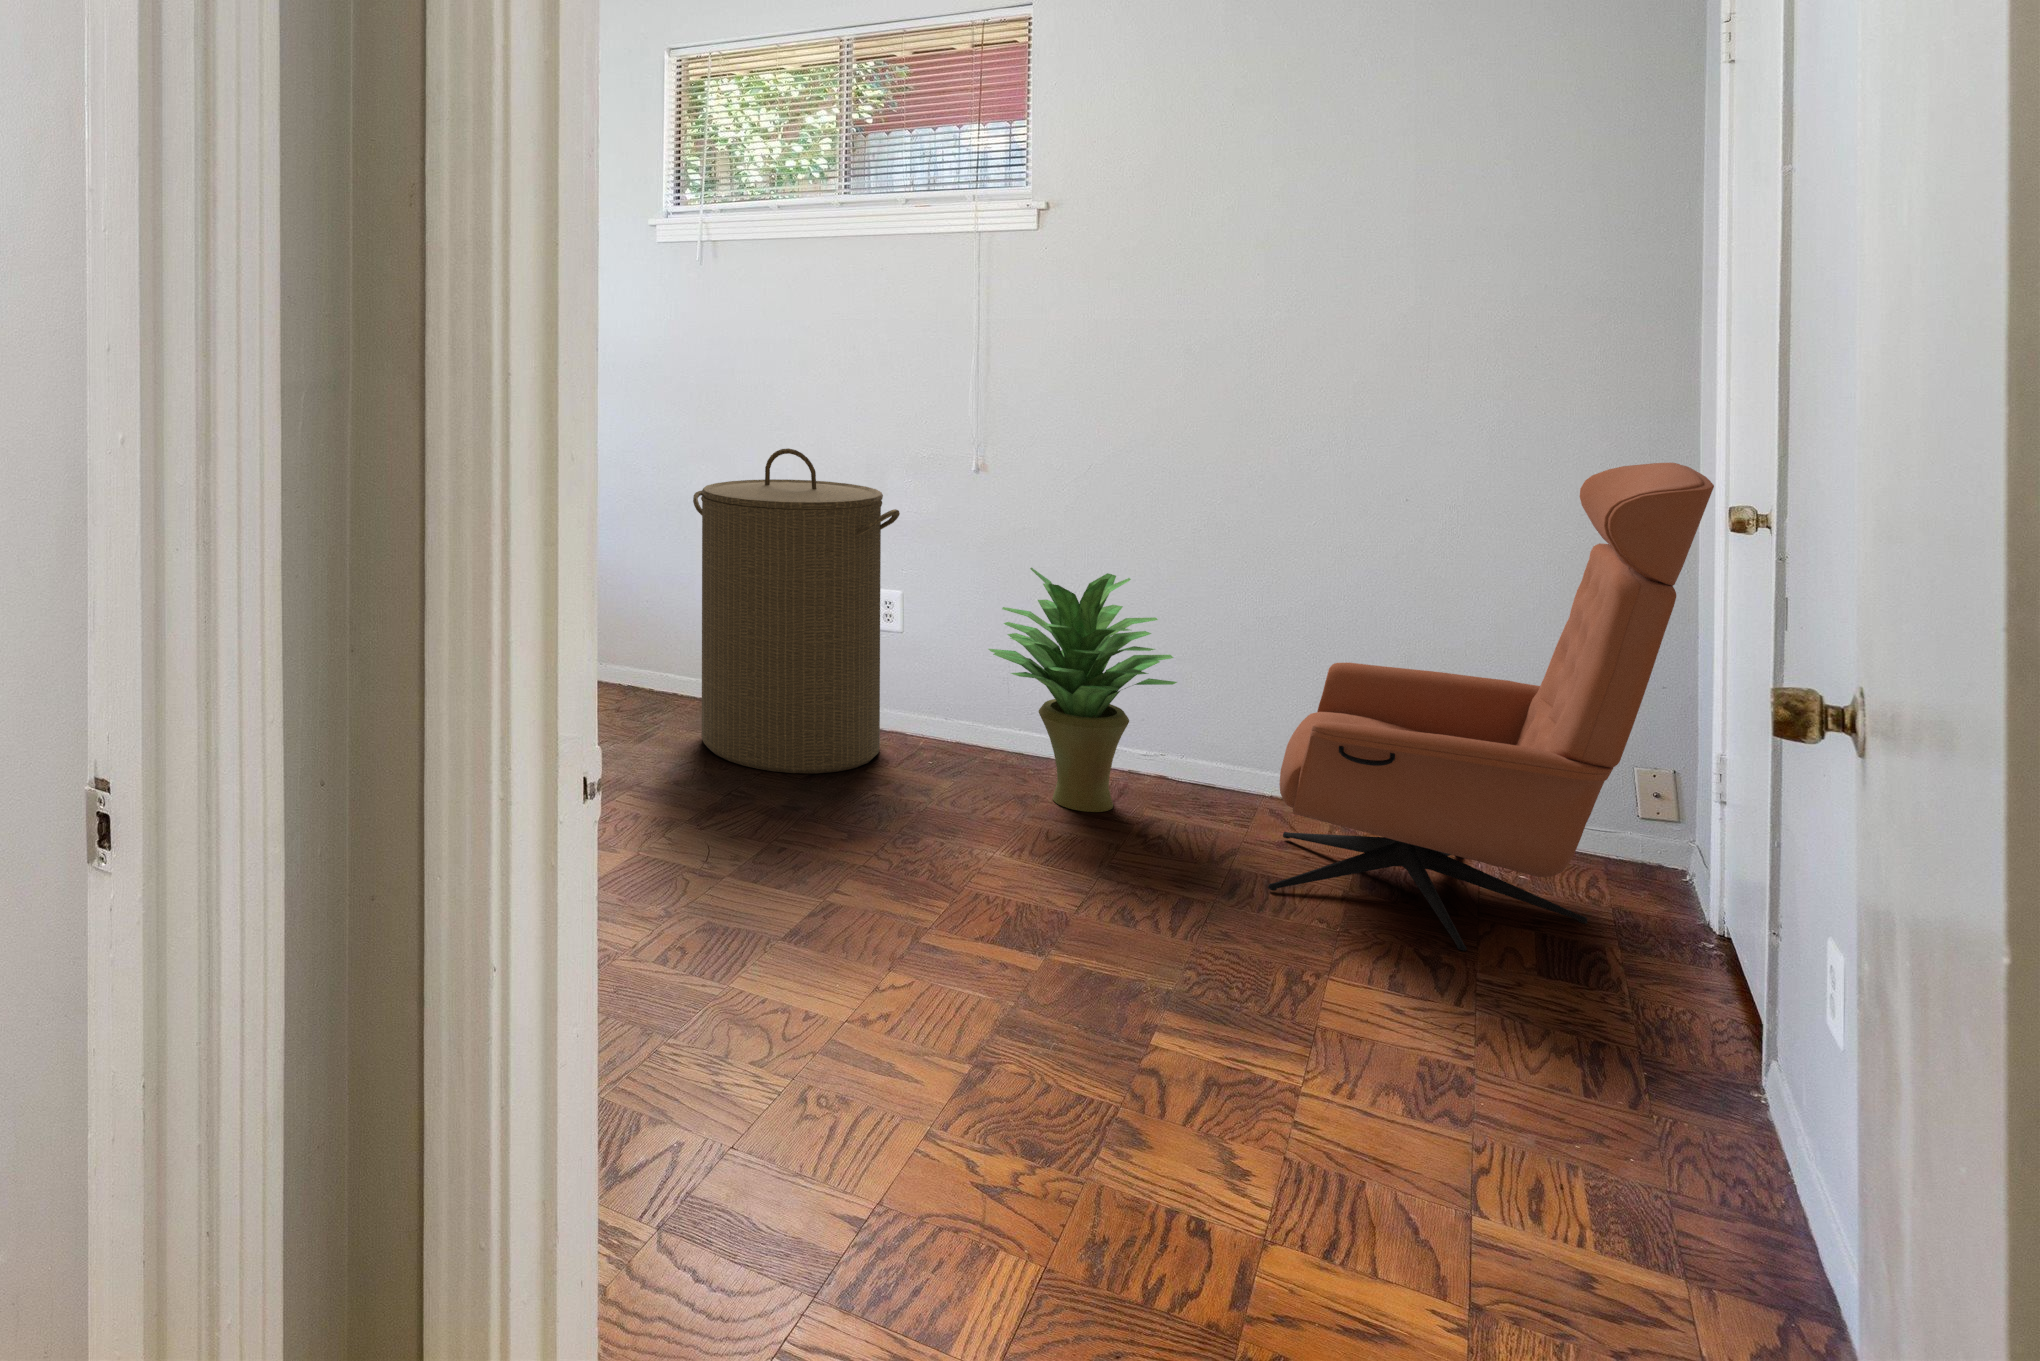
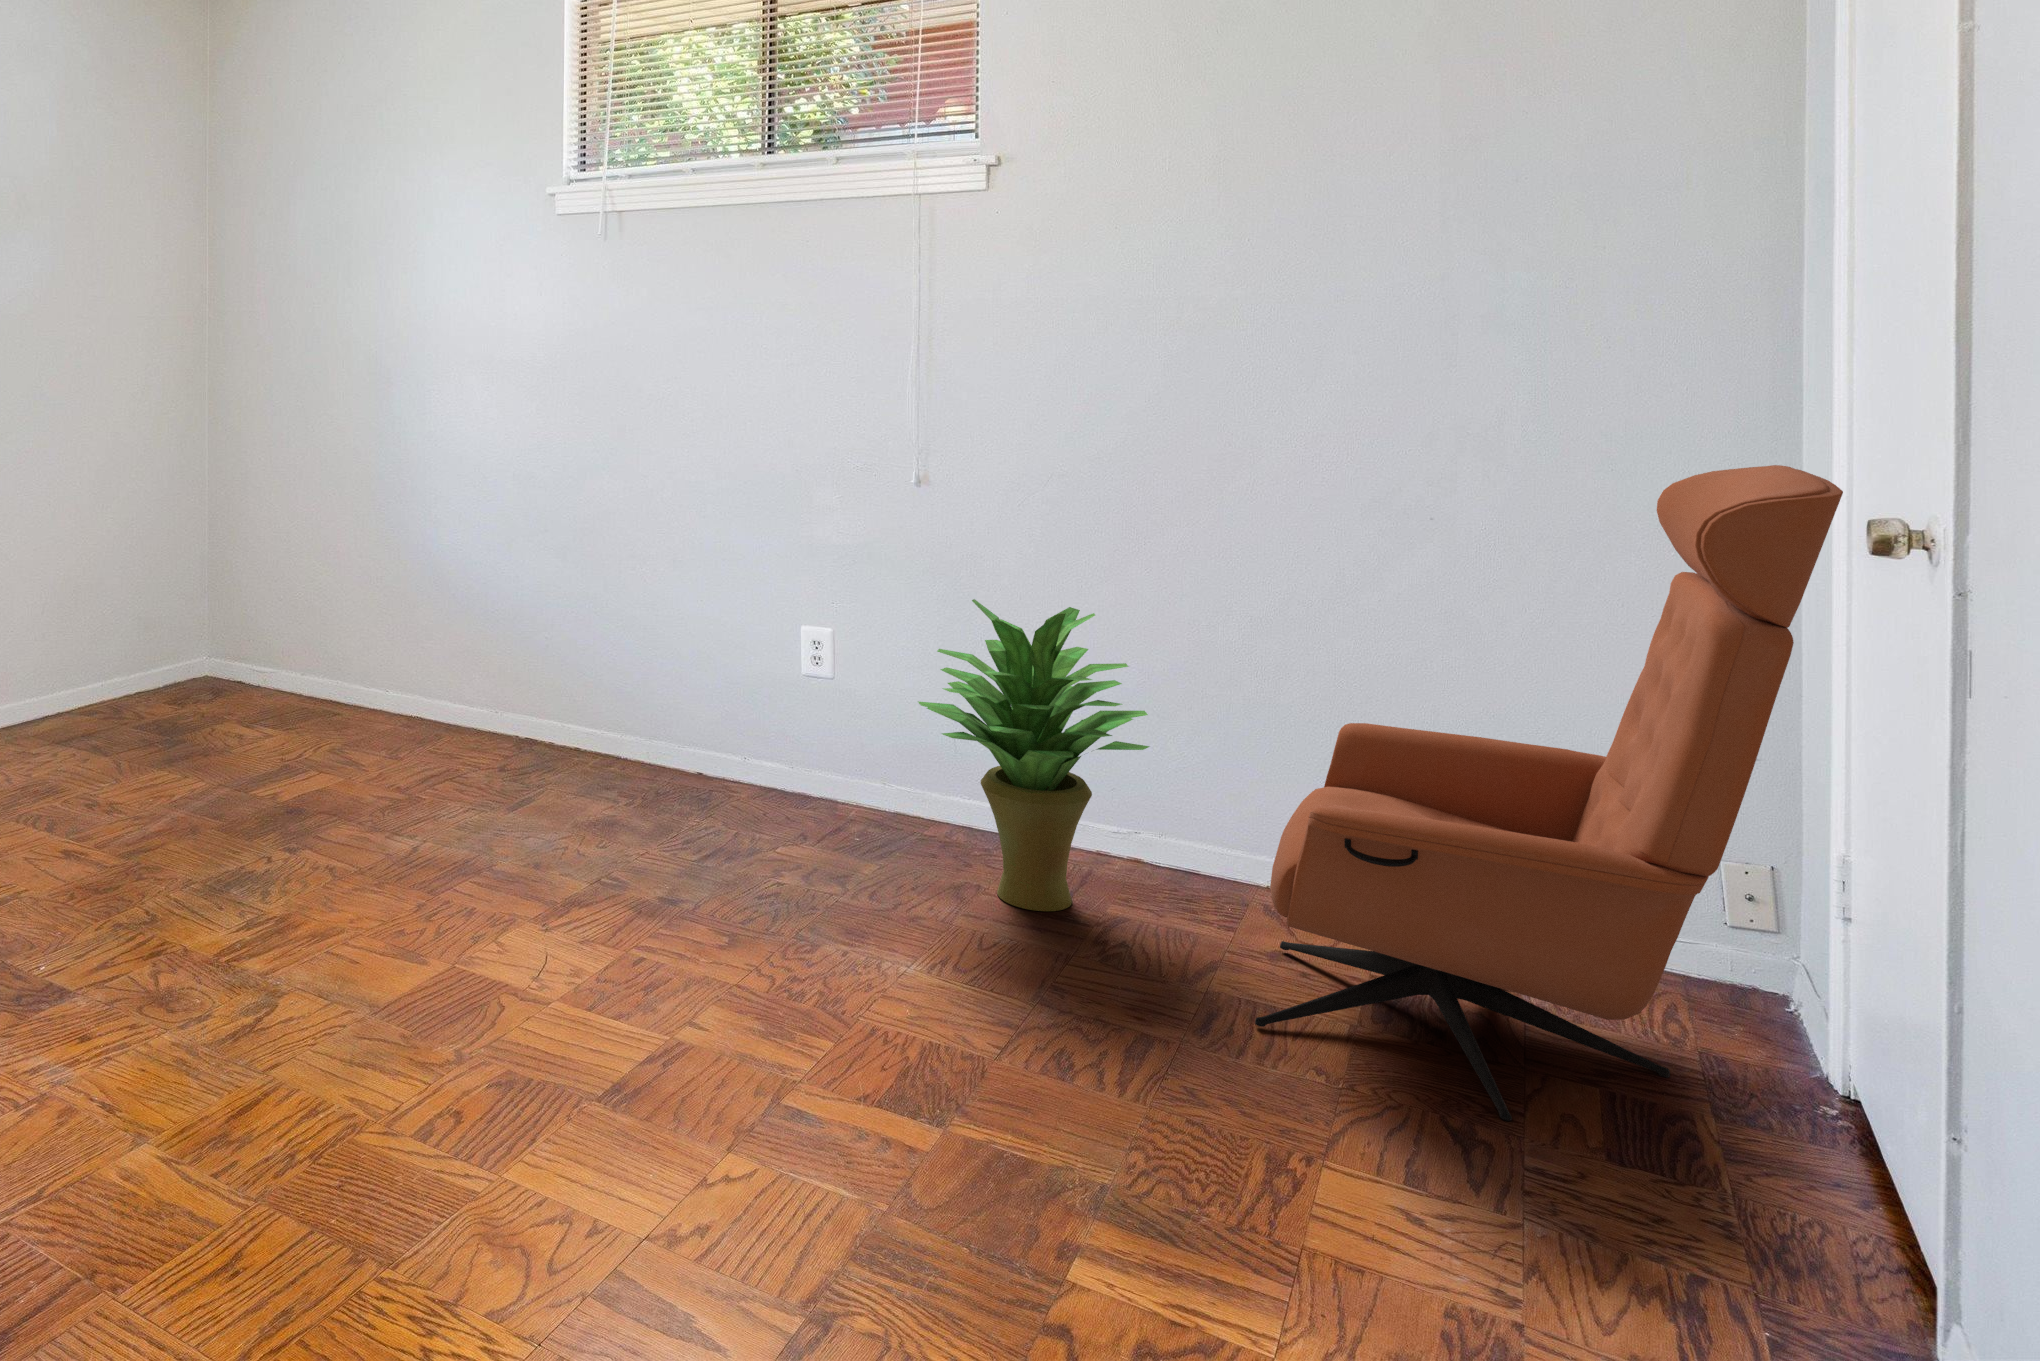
laundry hamper: present [693,448,900,773] -> none [577,450,819,857]

